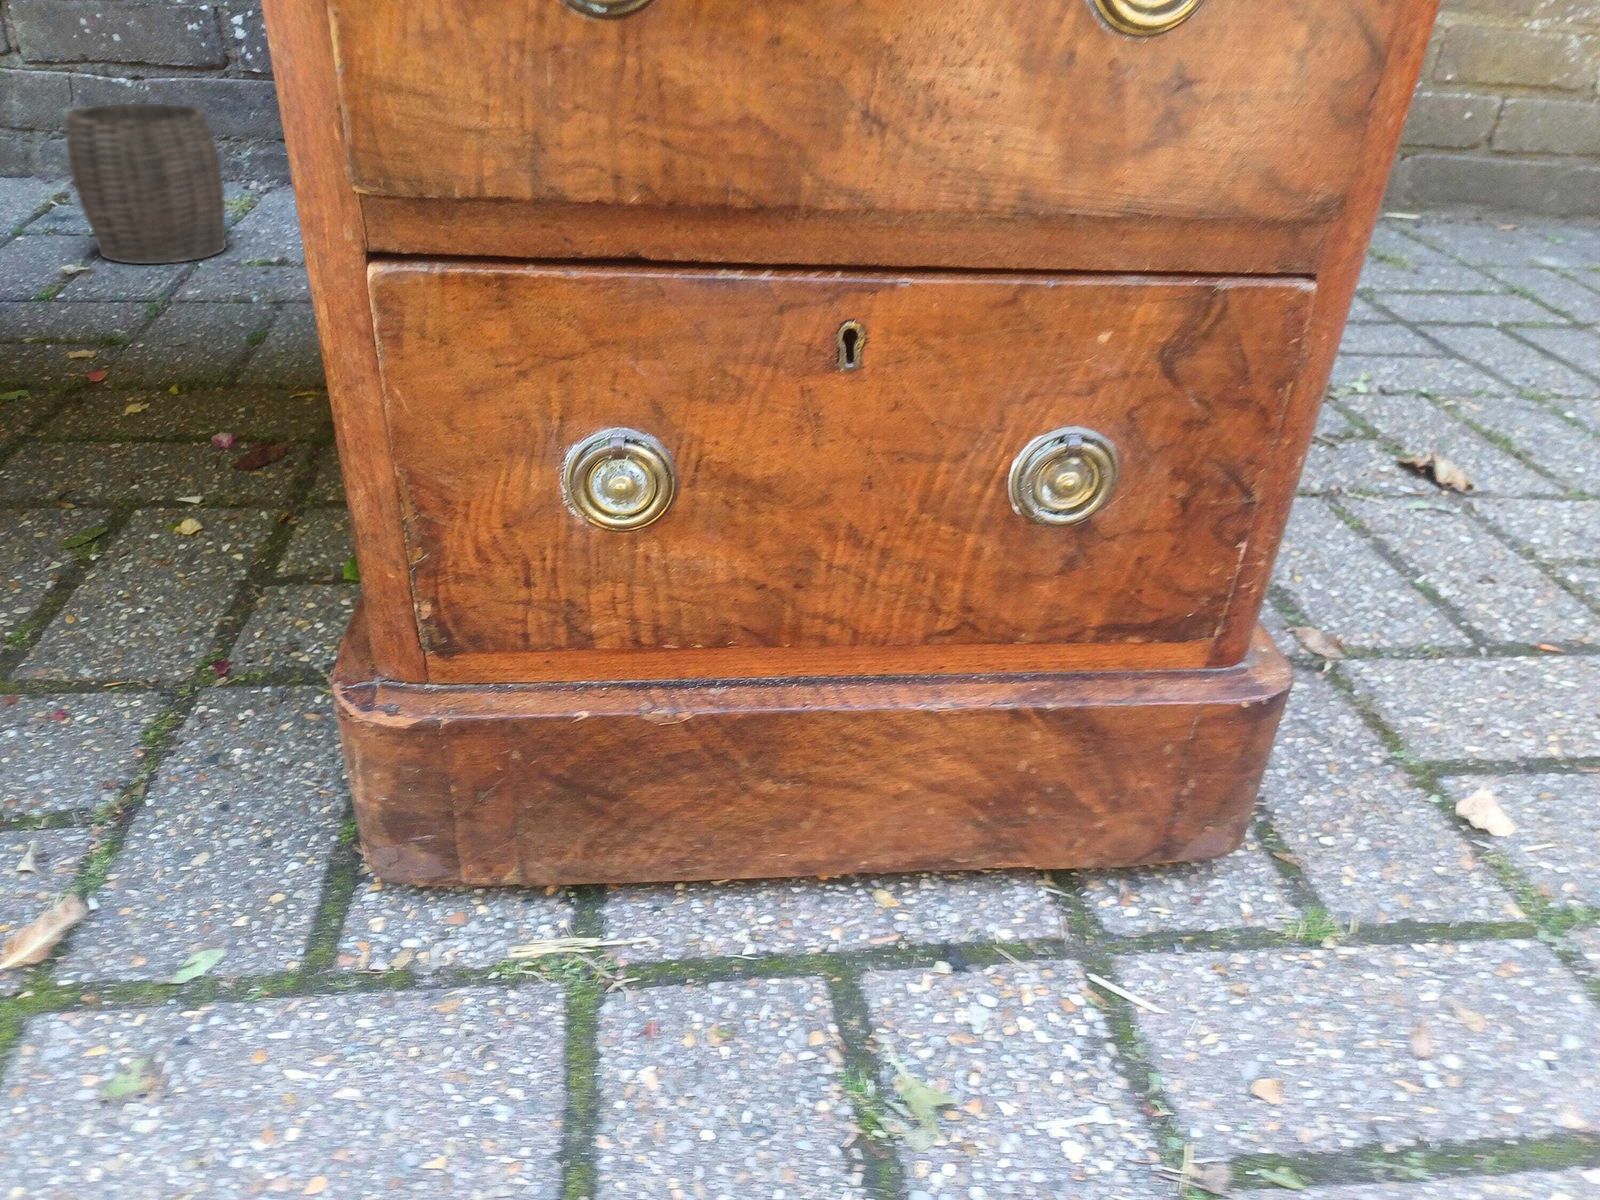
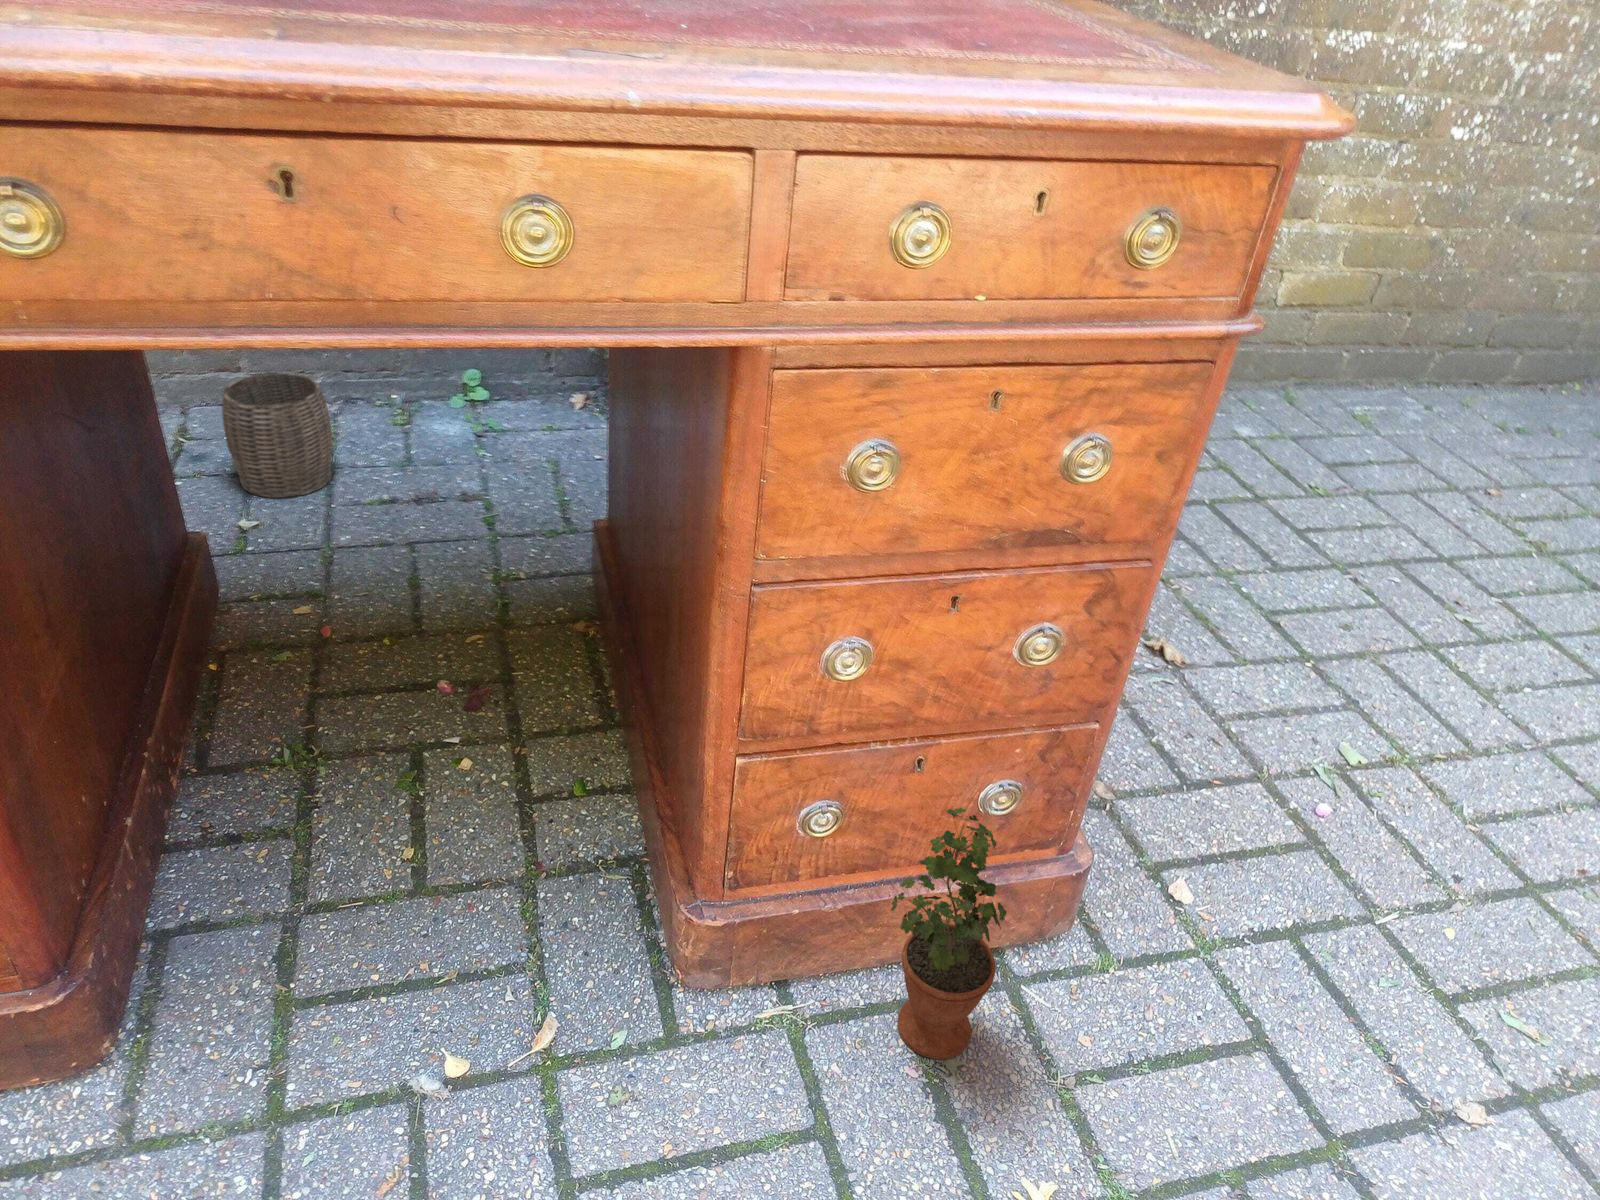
potted plant: none [761,432,1055,1085] -> present [891,808,1007,1059]

